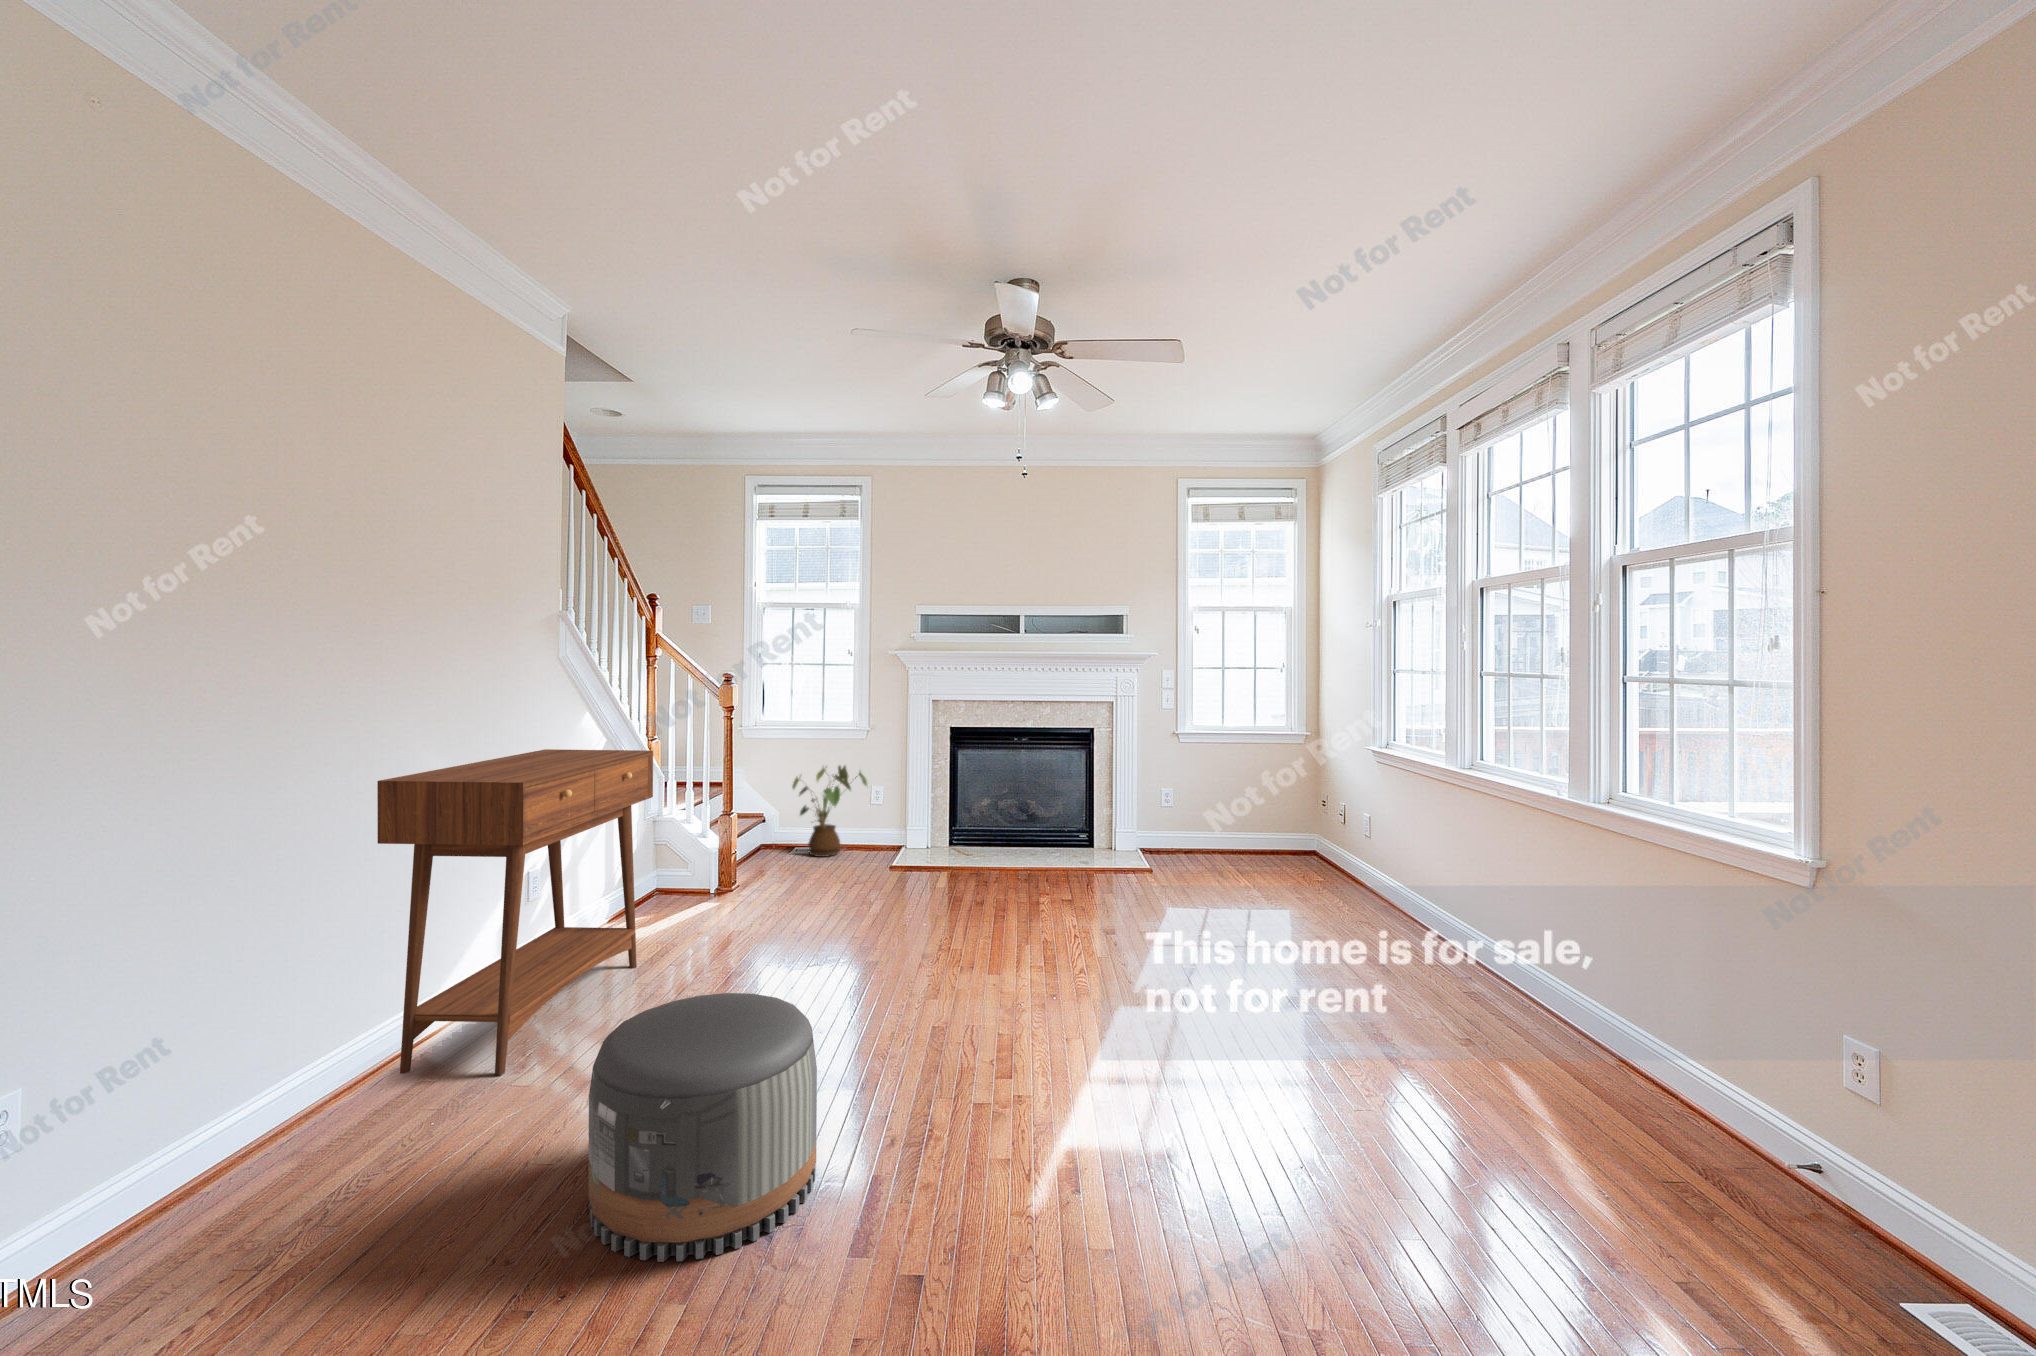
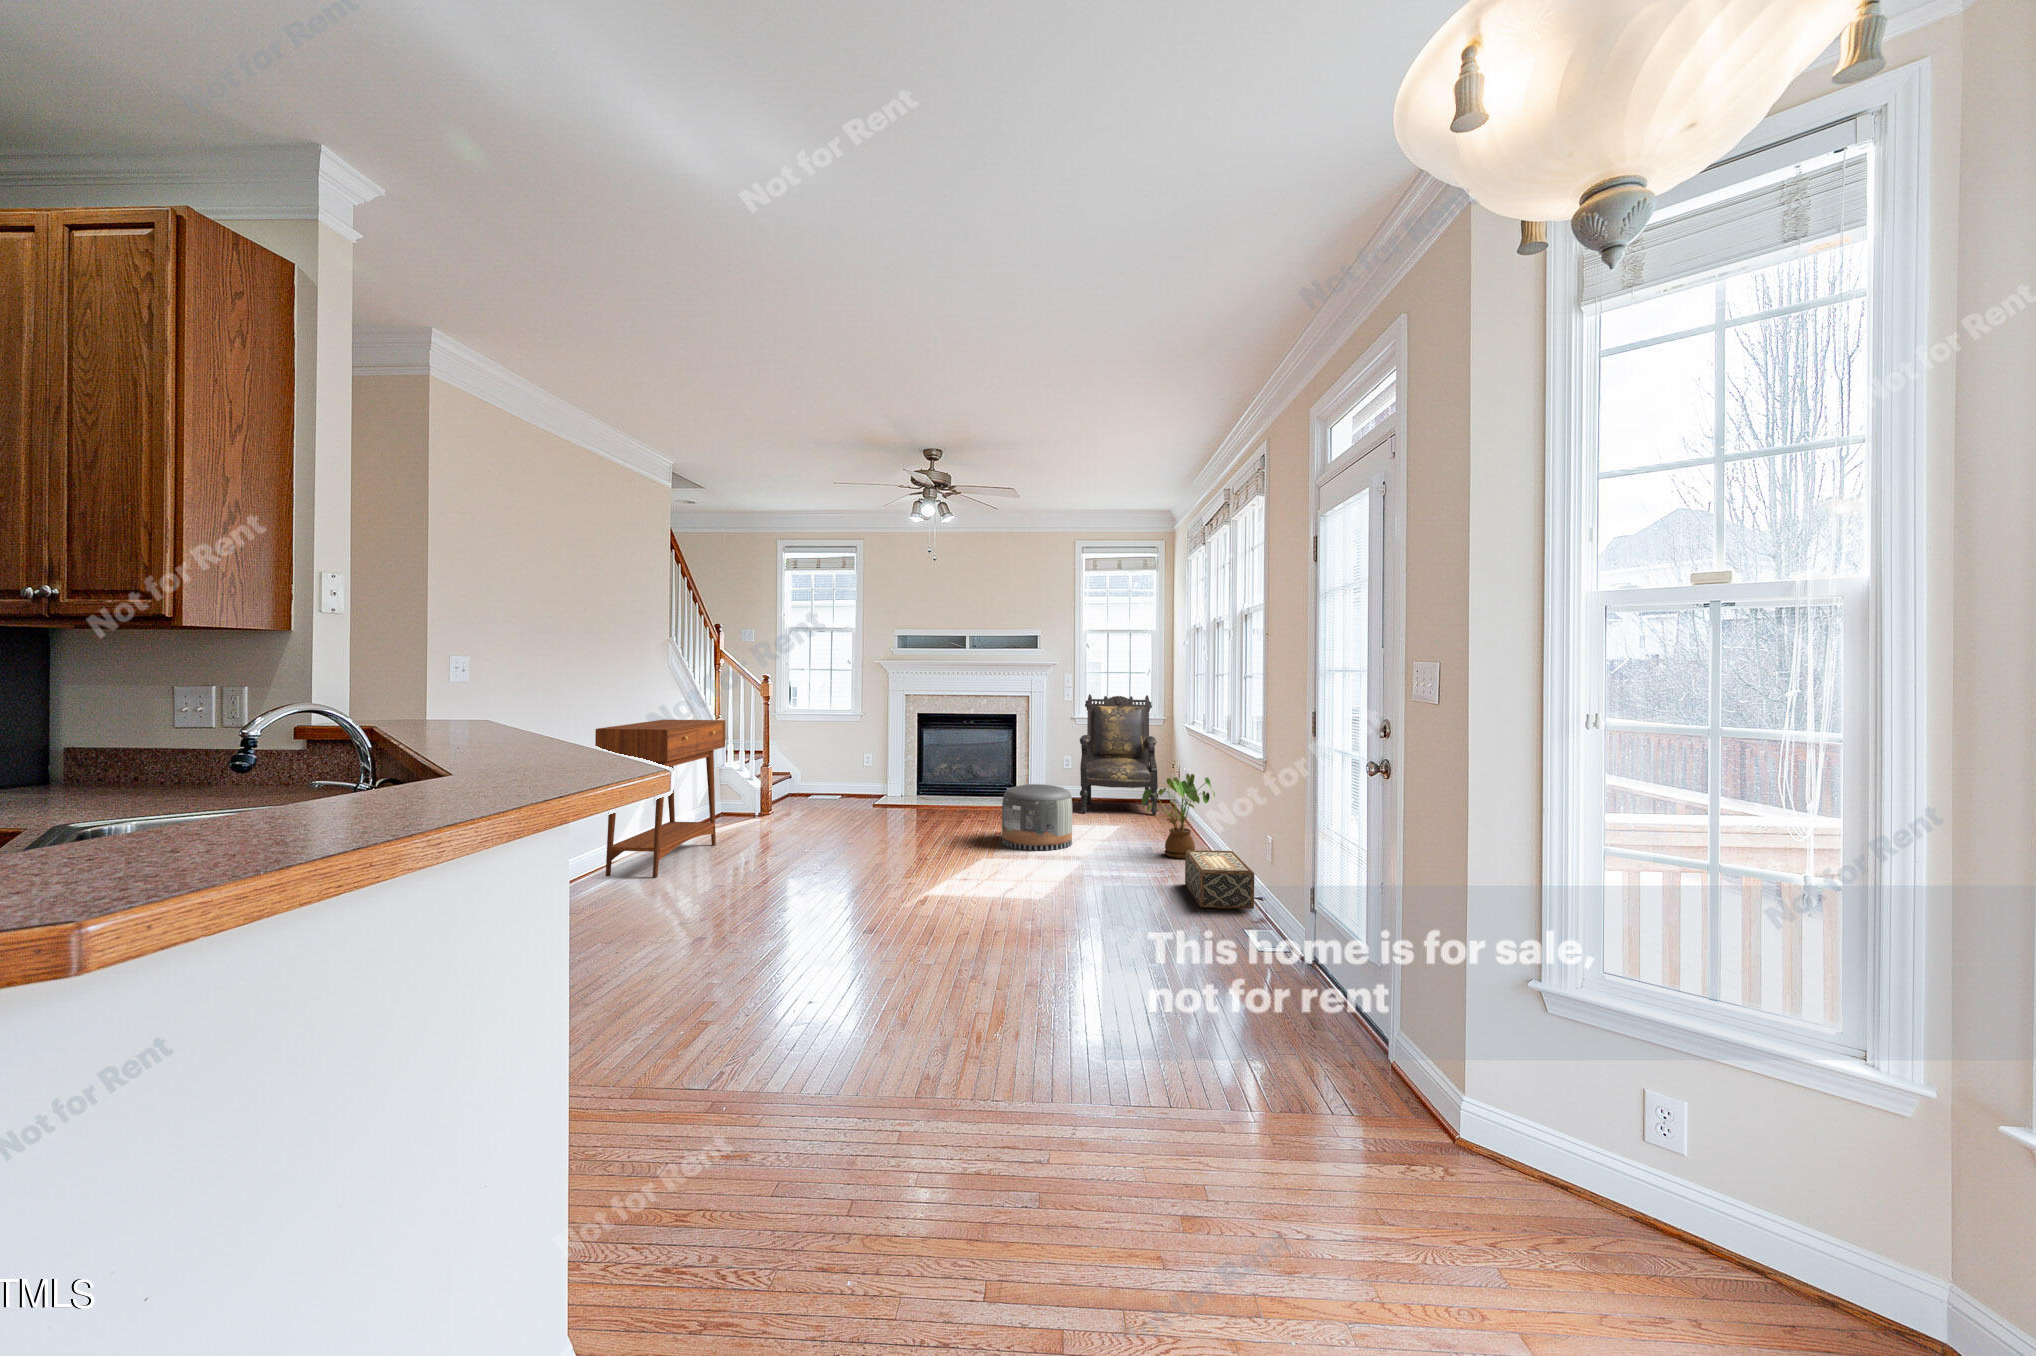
armchair: none [1192,699,1321,882] -> present [1080,694,1158,815]
house plant: present [792,766,867,857] -> present [1142,773,1215,858]
pouf: present [588,993,817,1262] -> present [1002,784,1072,850]
woven basket: none [1535,1012,1770,1175] -> present [1185,850,1254,909]

